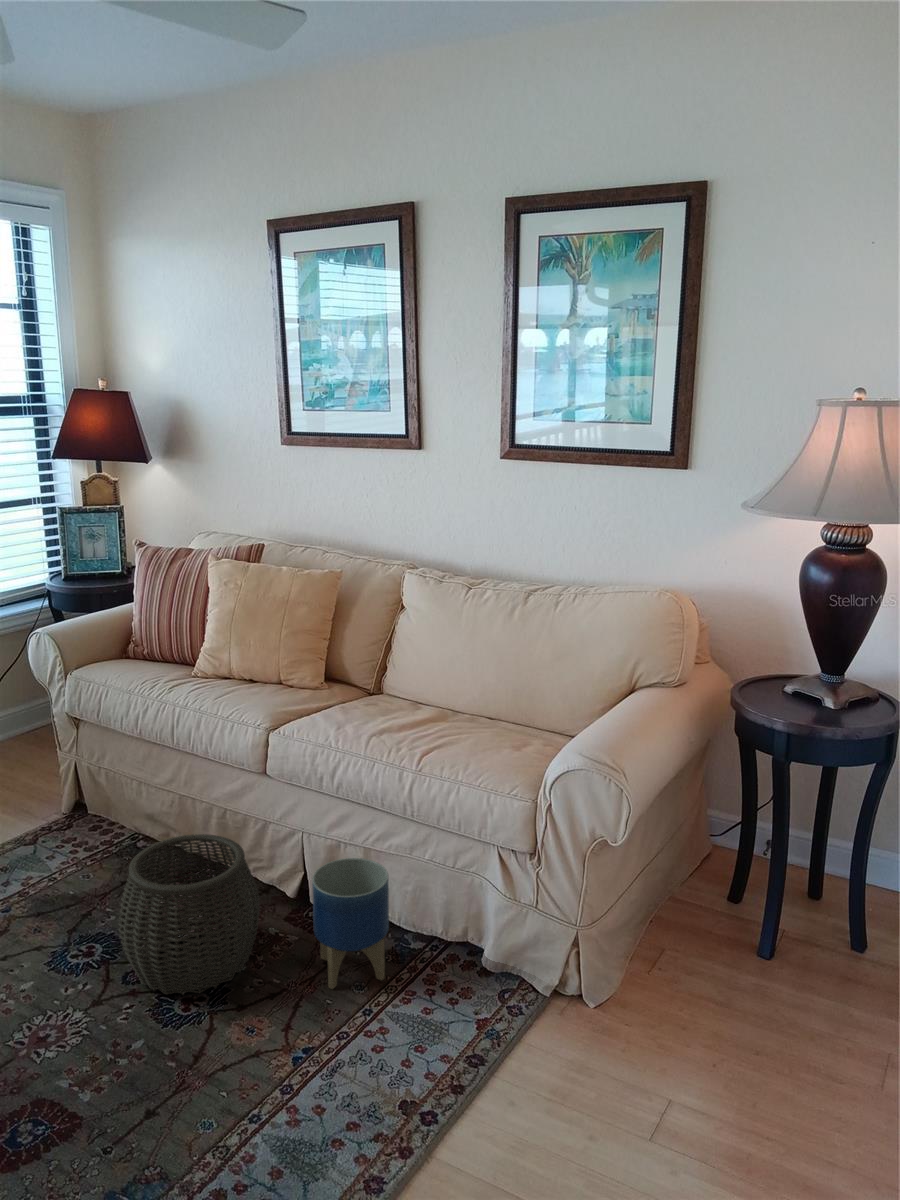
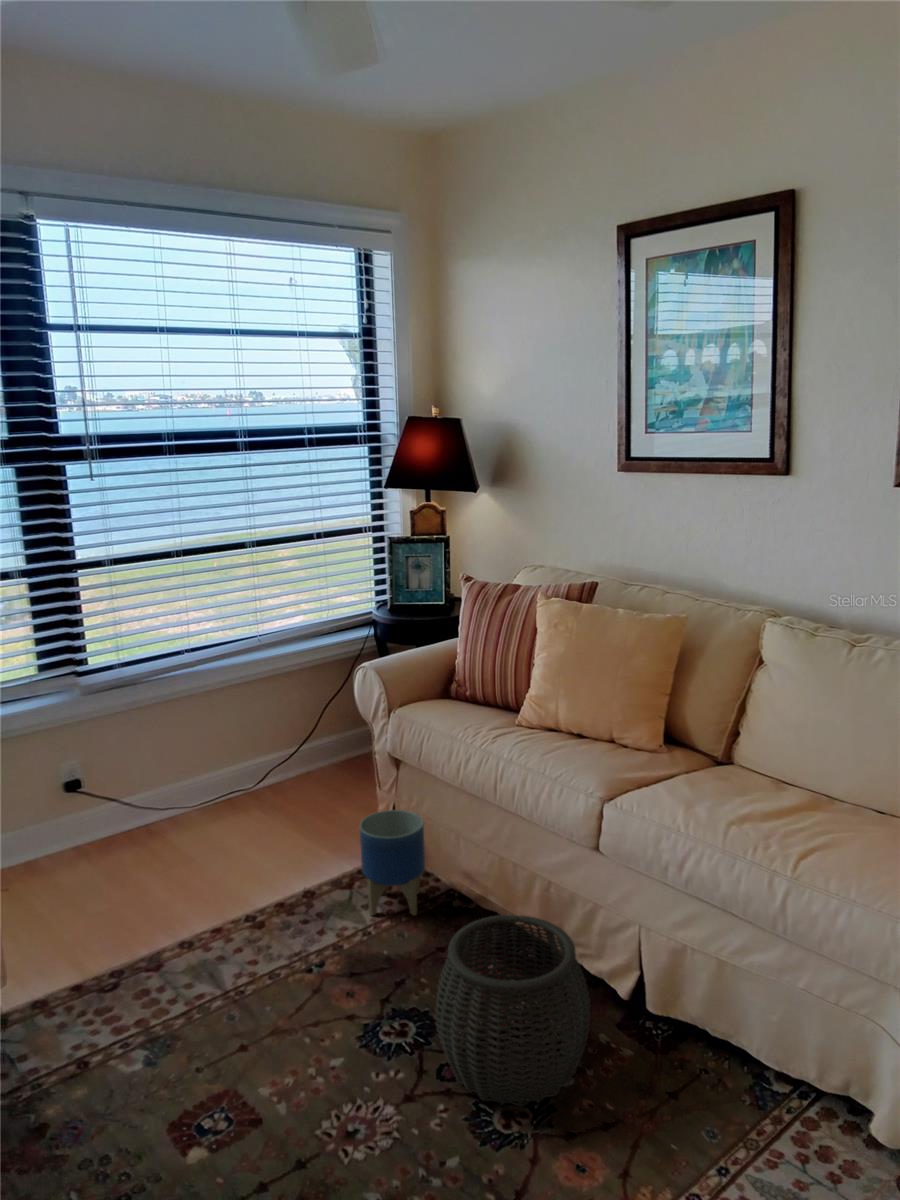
planter: present [312,858,389,989] -> present [360,810,425,916]

